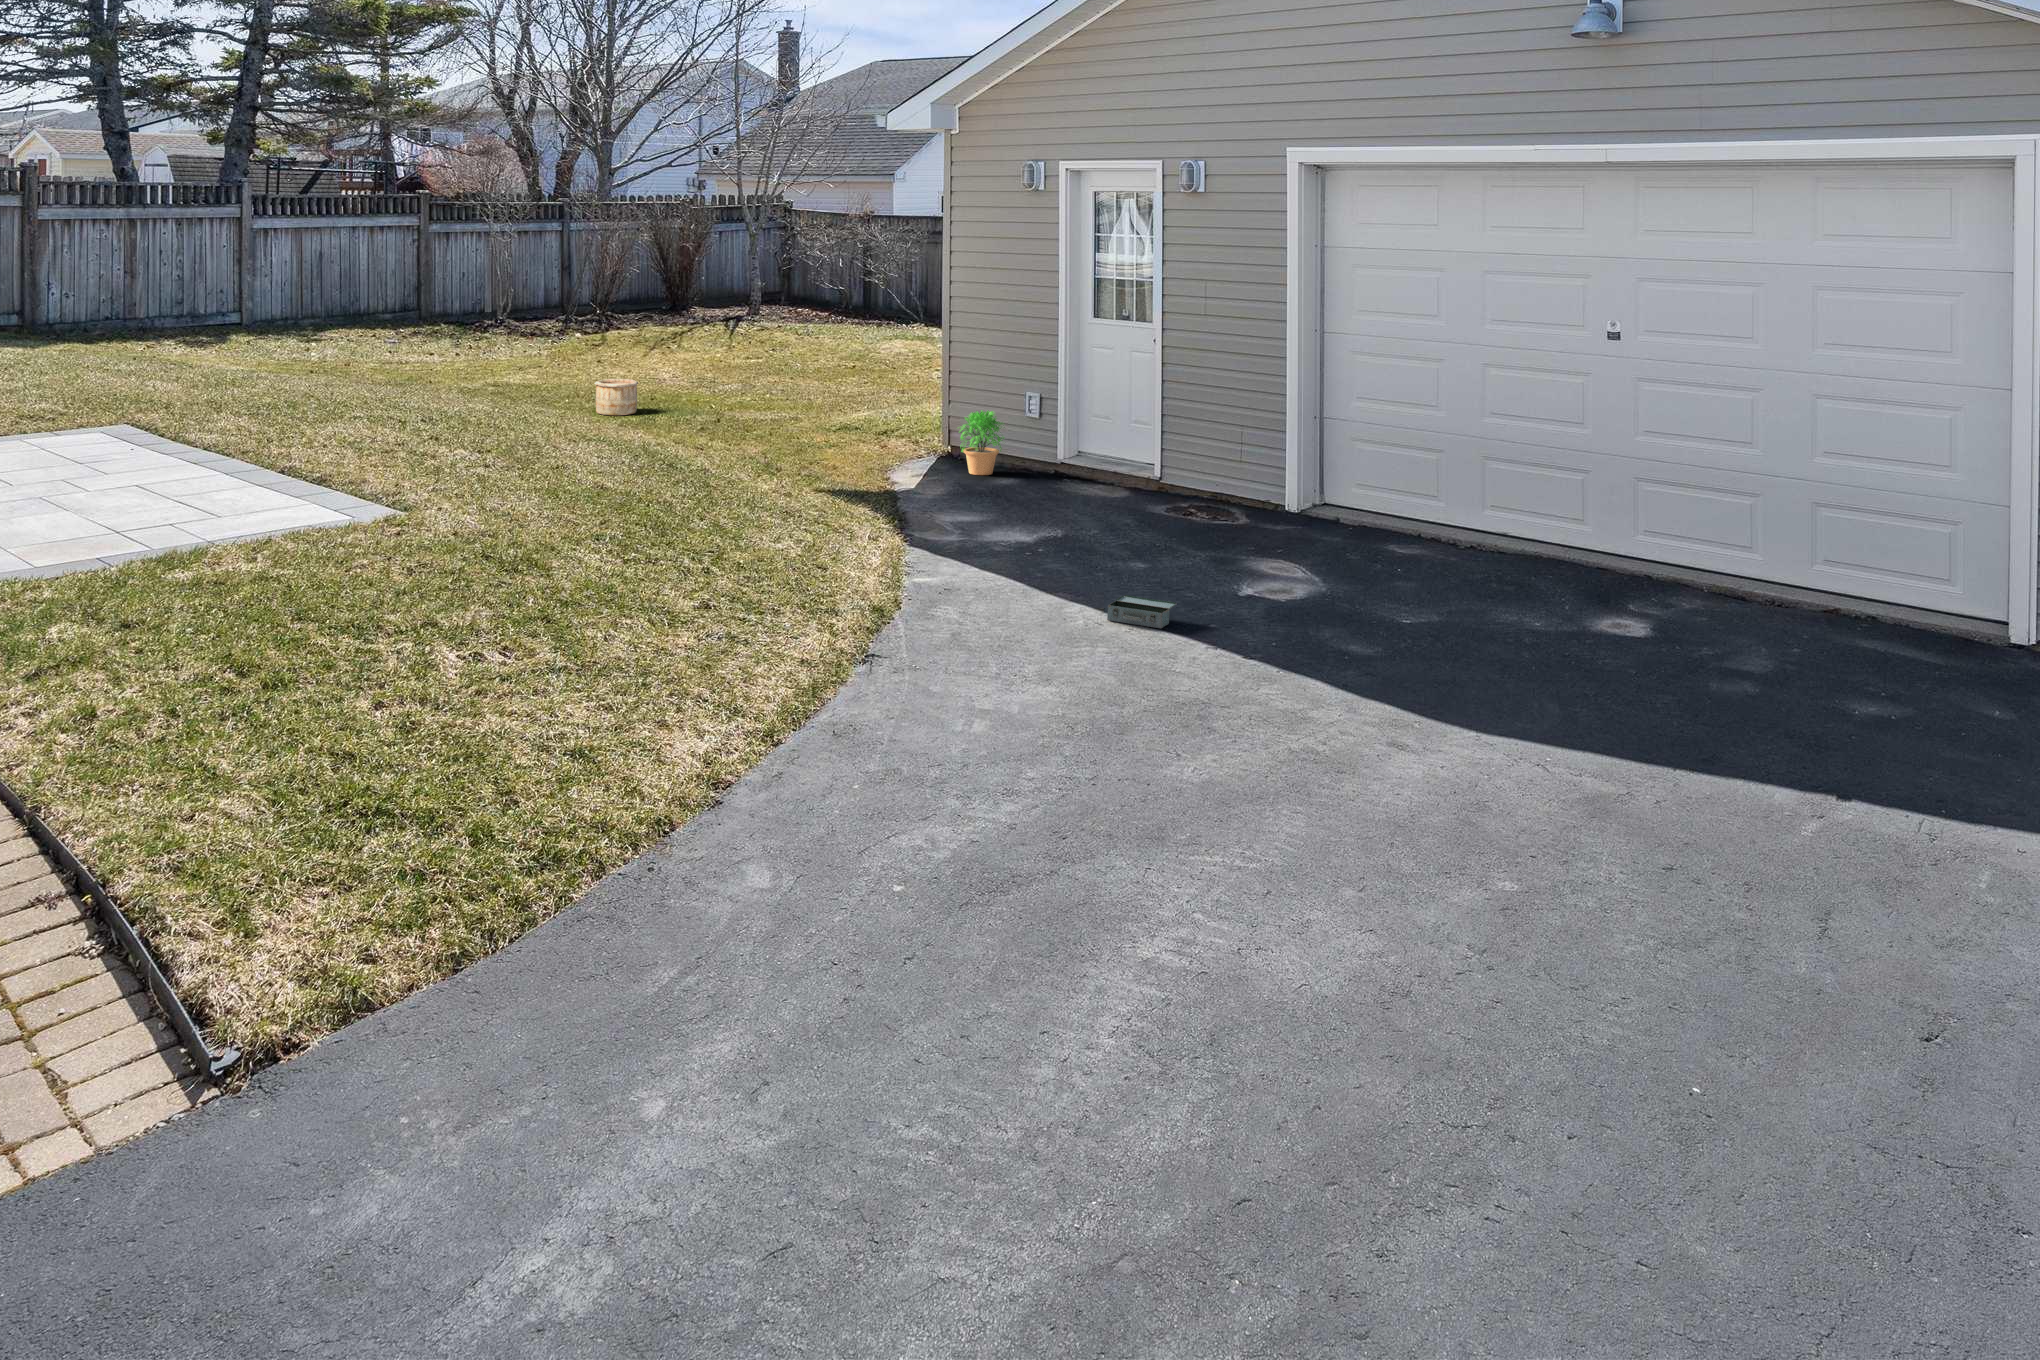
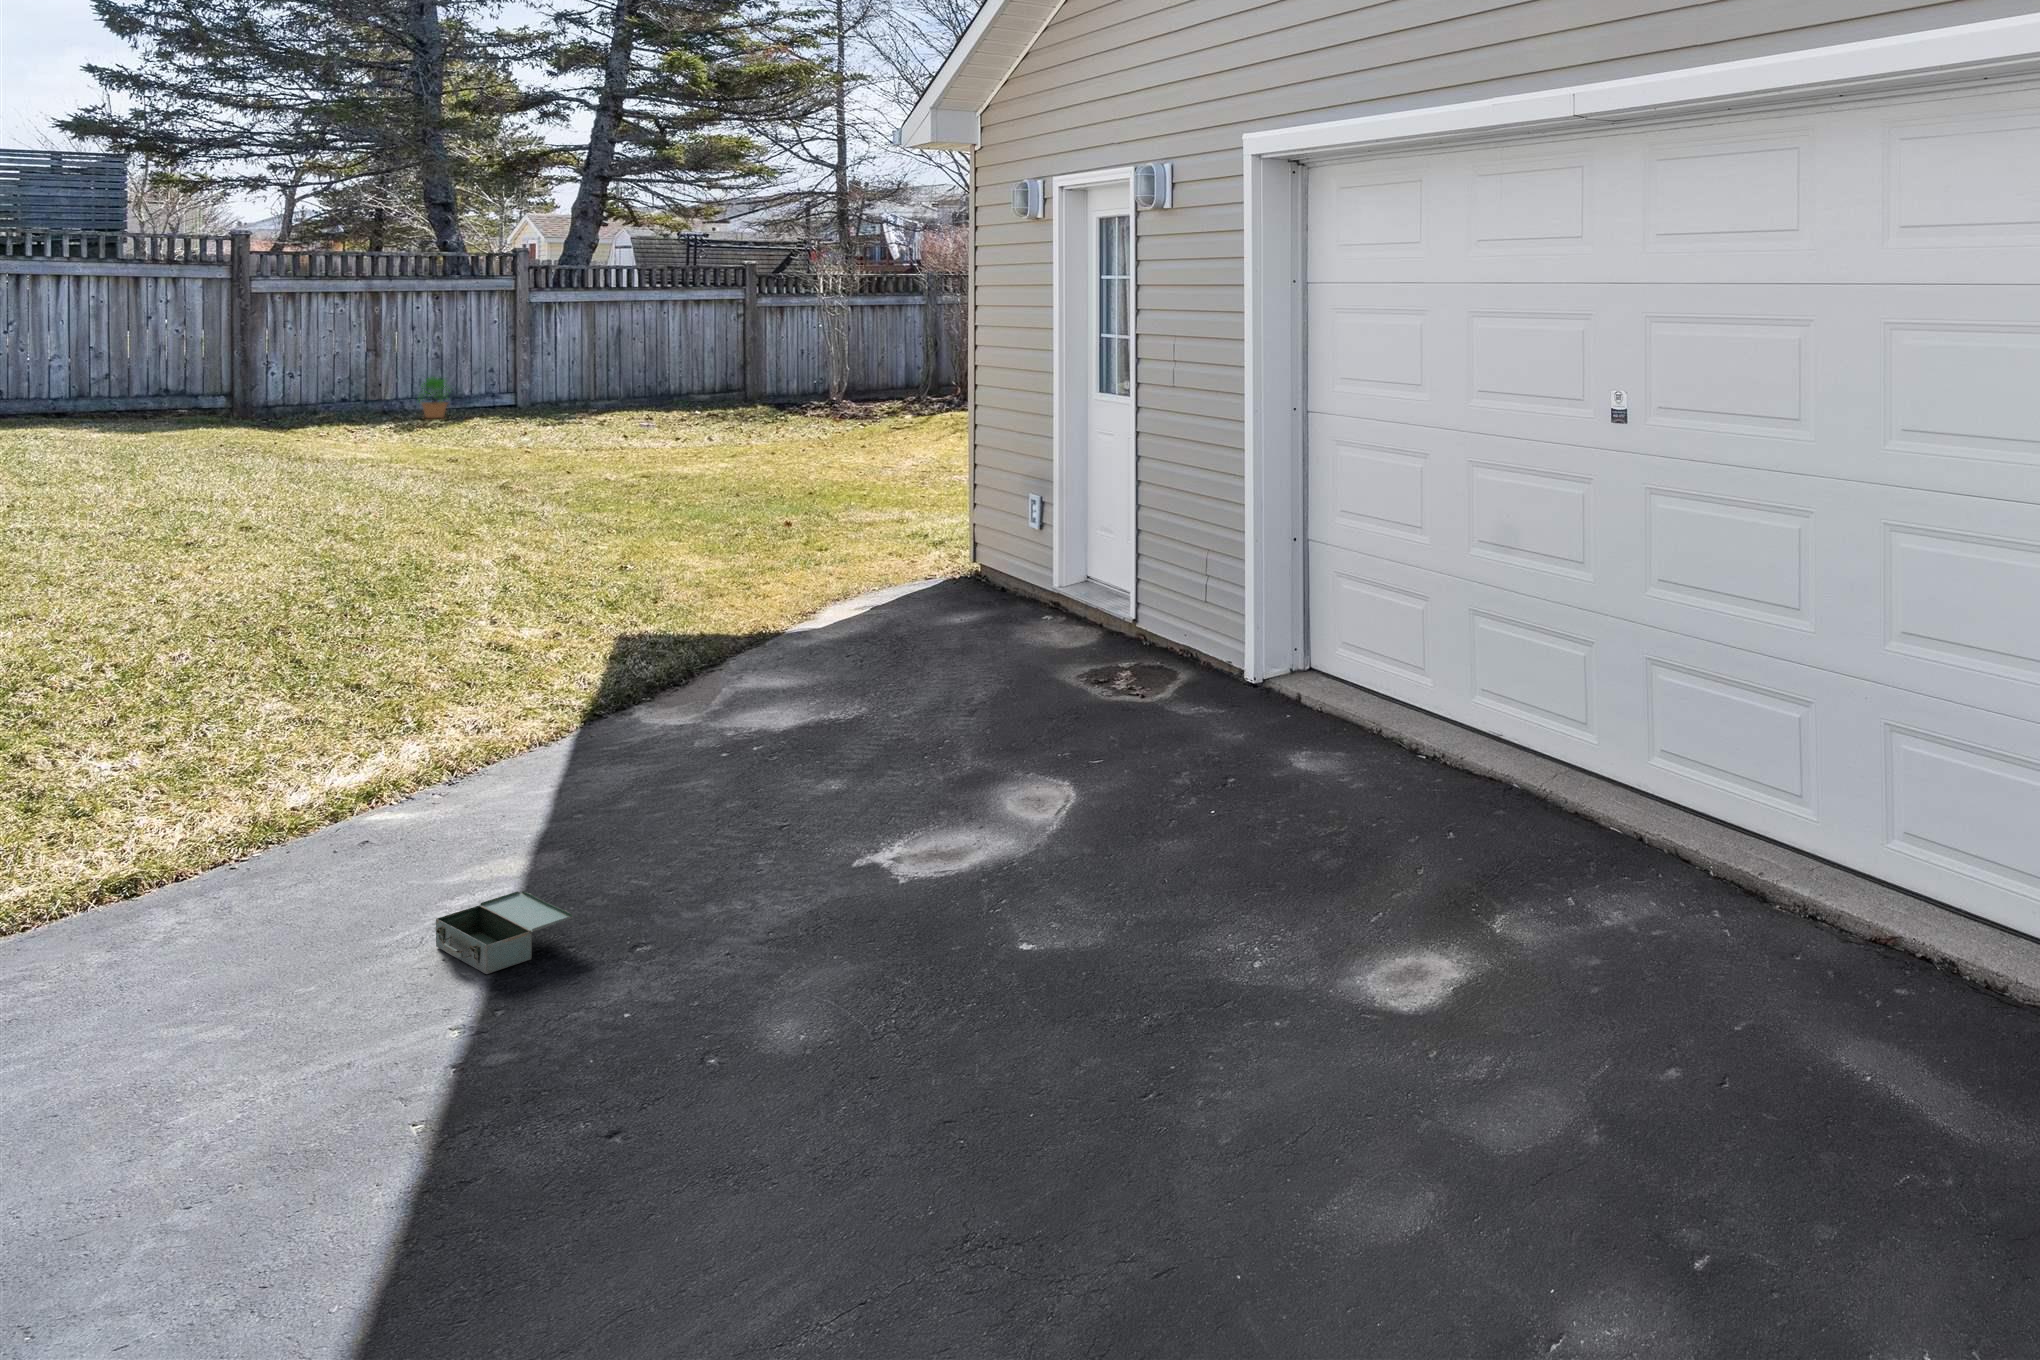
wooden bucket: present [595,379,638,415] -> none [626,472,685,518]
potted plant: present [960,411,1004,475] -> present [418,377,450,418]

